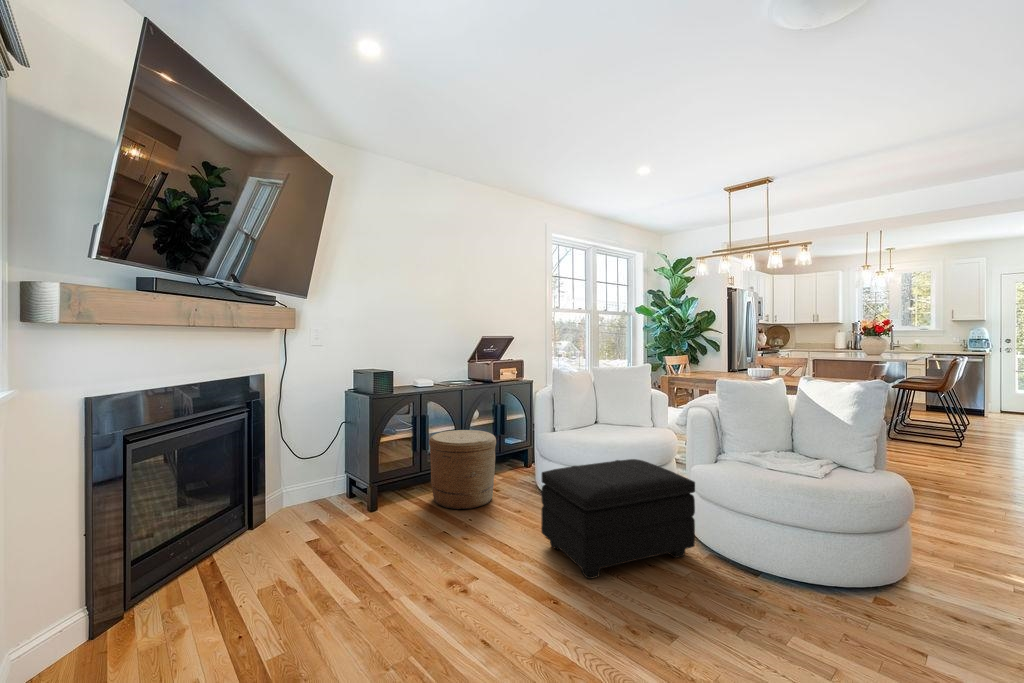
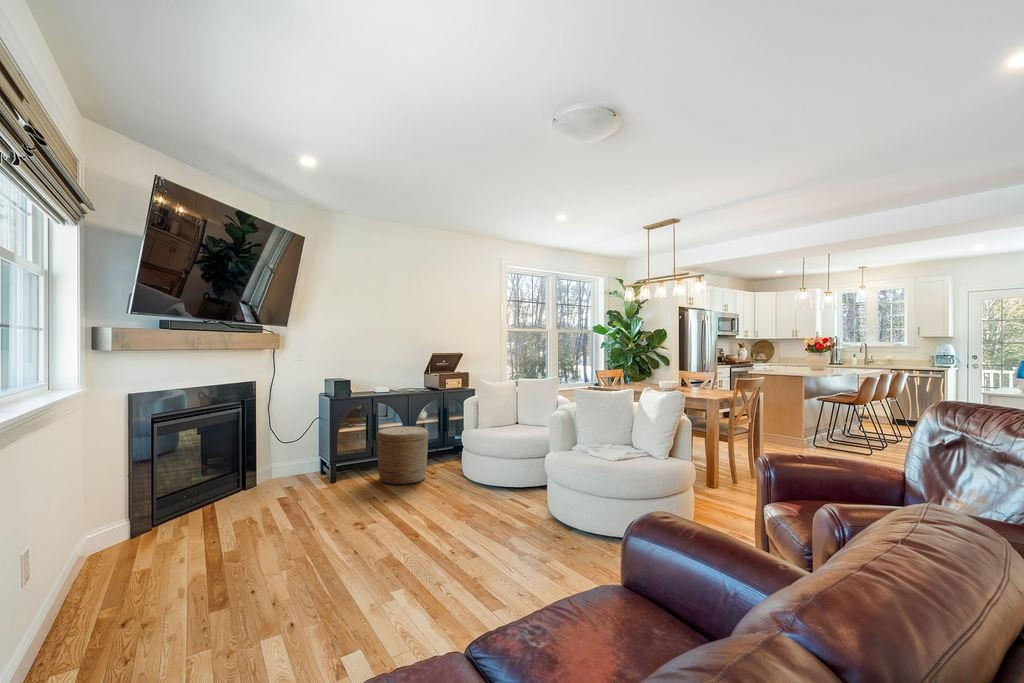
footstool: present [541,459,695,579] -> none [436,449,538,527]

